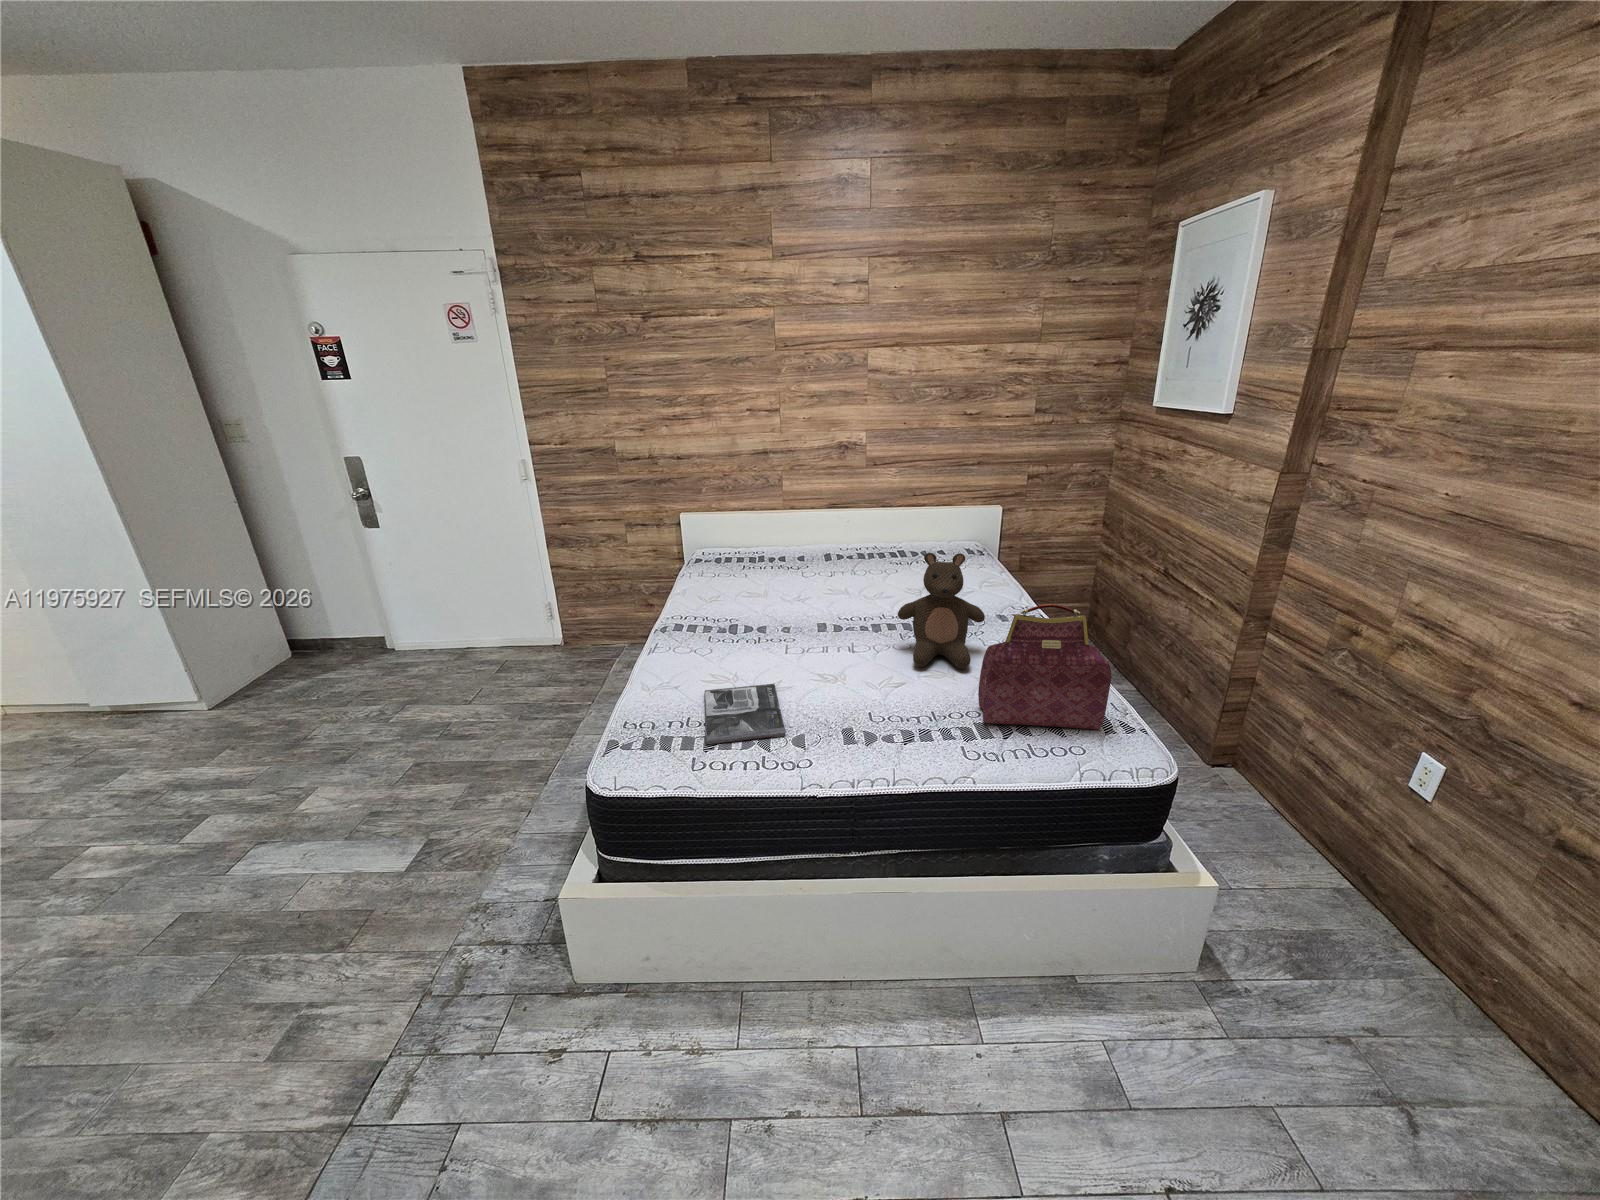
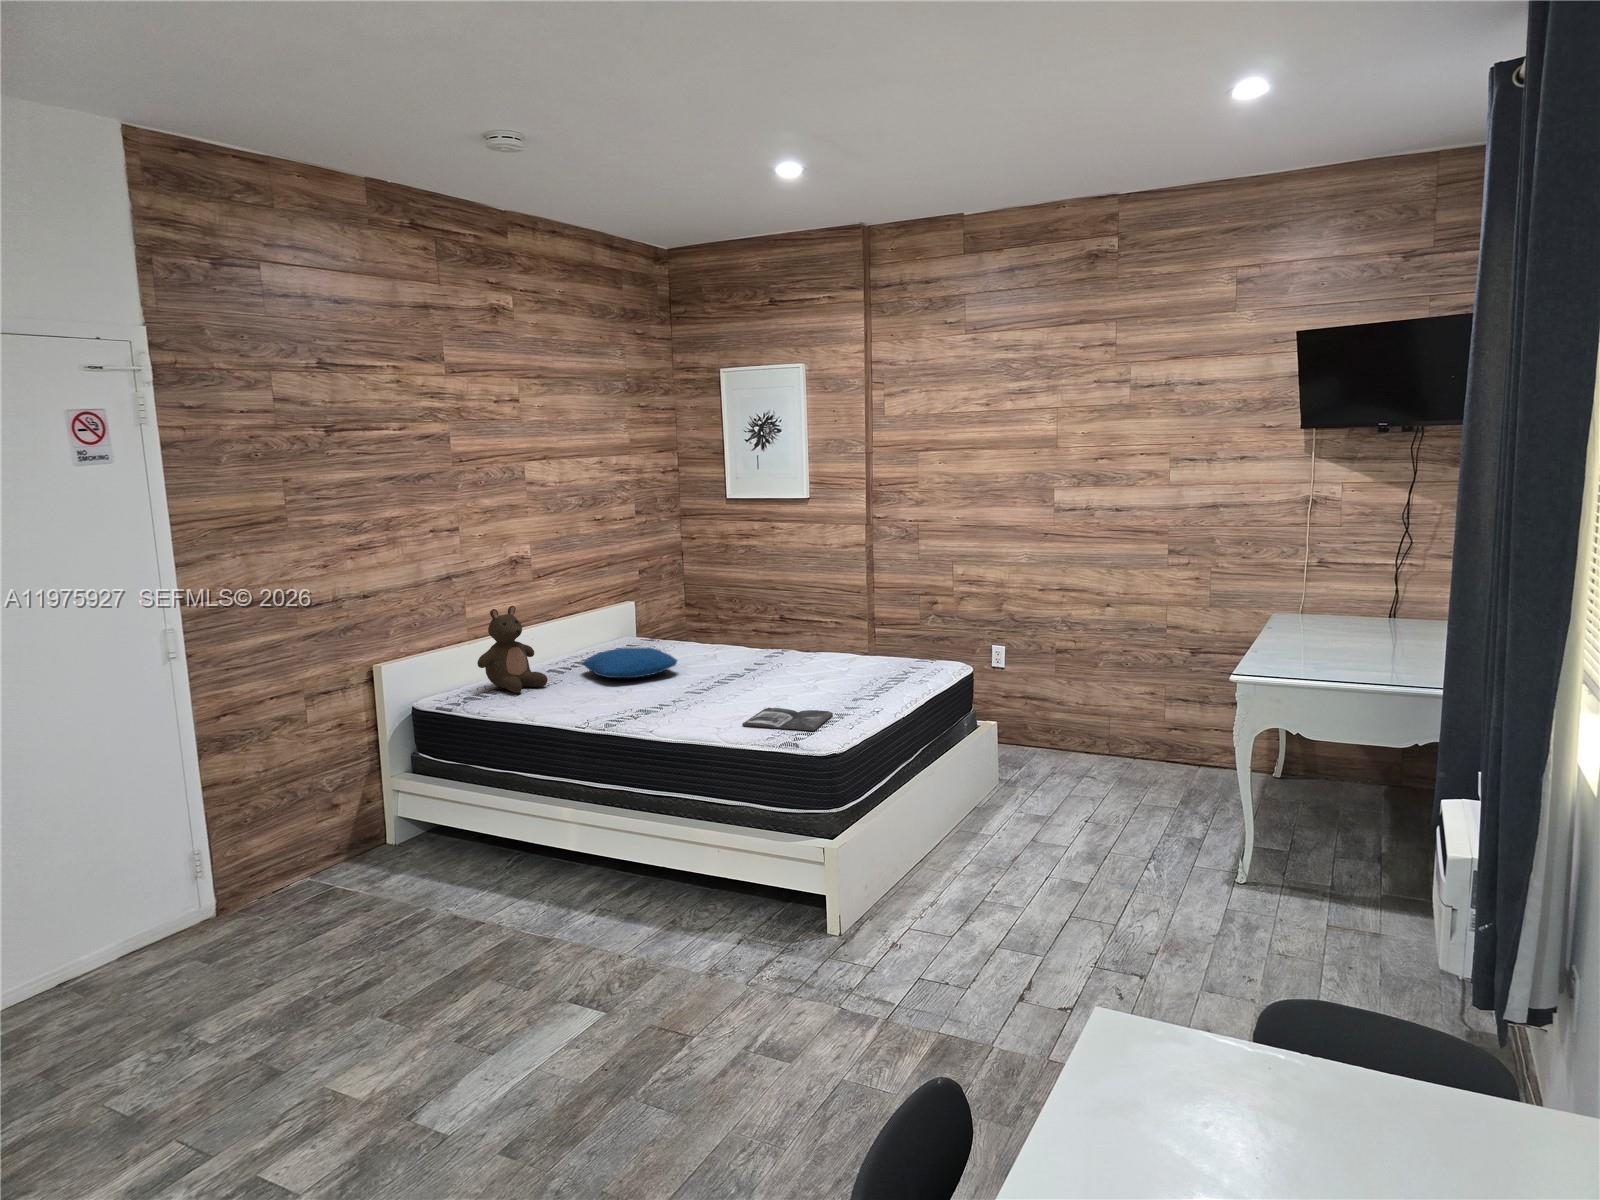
pillow: none [803,552,901,592] -> present [582,648,677,678]
stuffed bear: present [898,553,985,669] -> present [477,606,548,693]
handbag: present [978,604,1111,729] -> none [865,594,922,681]

